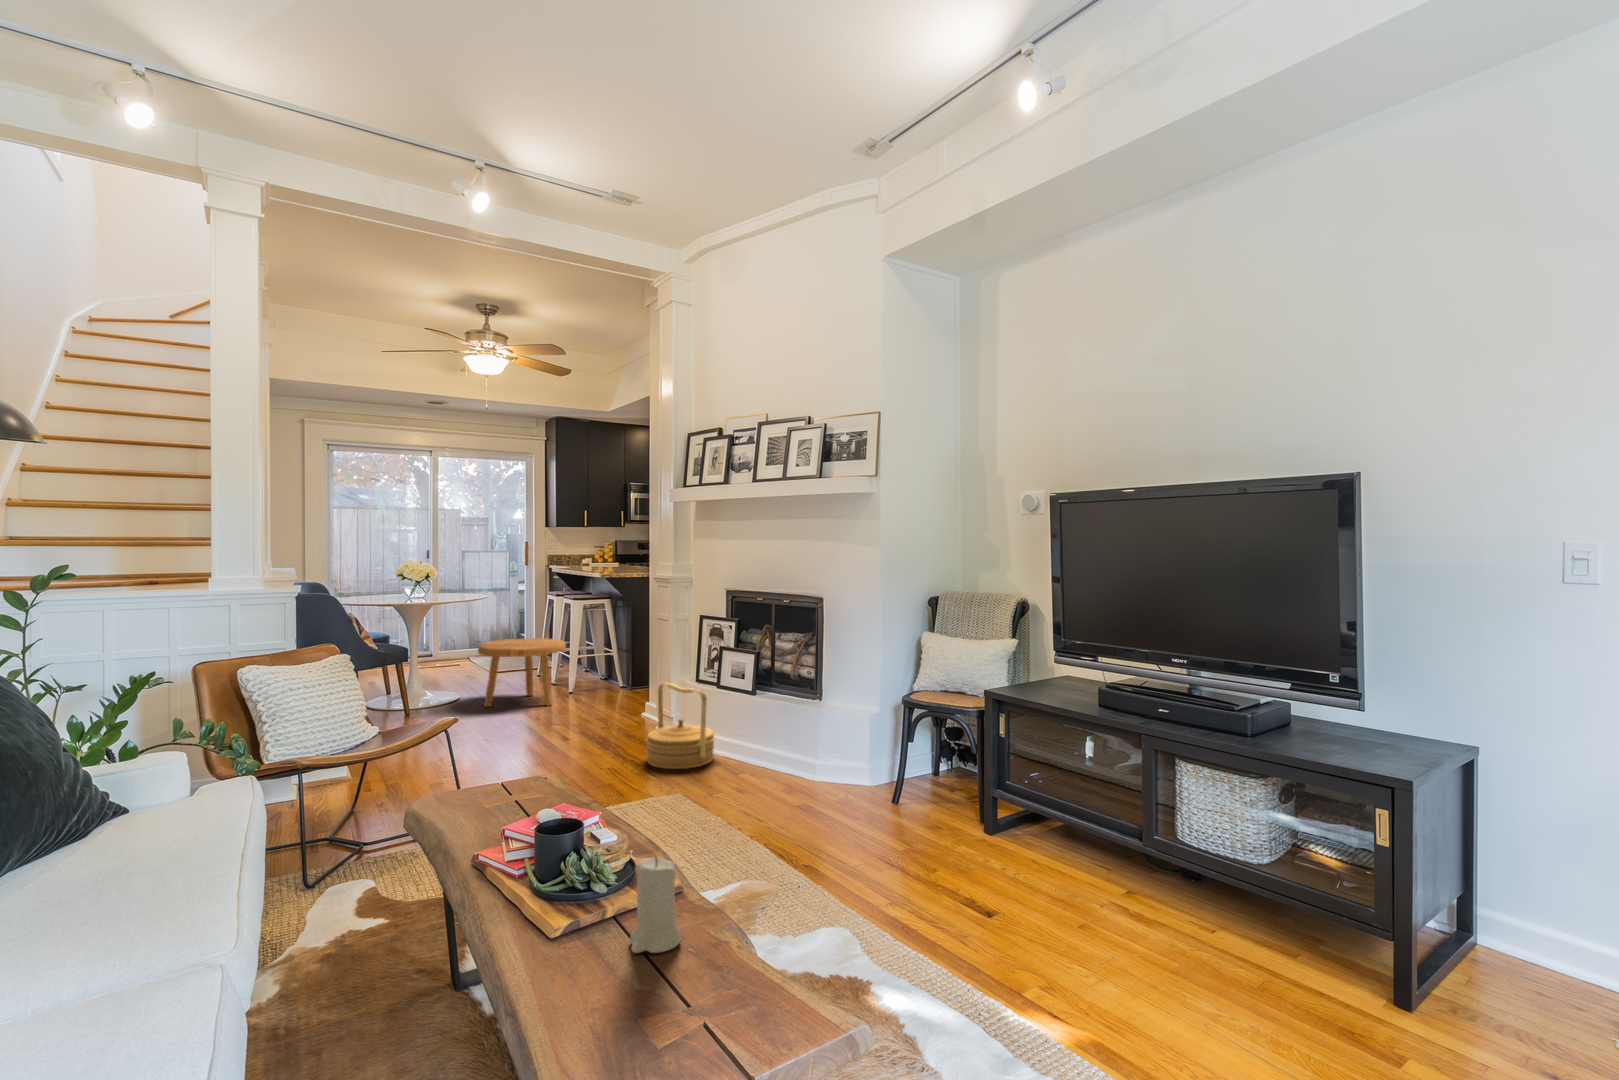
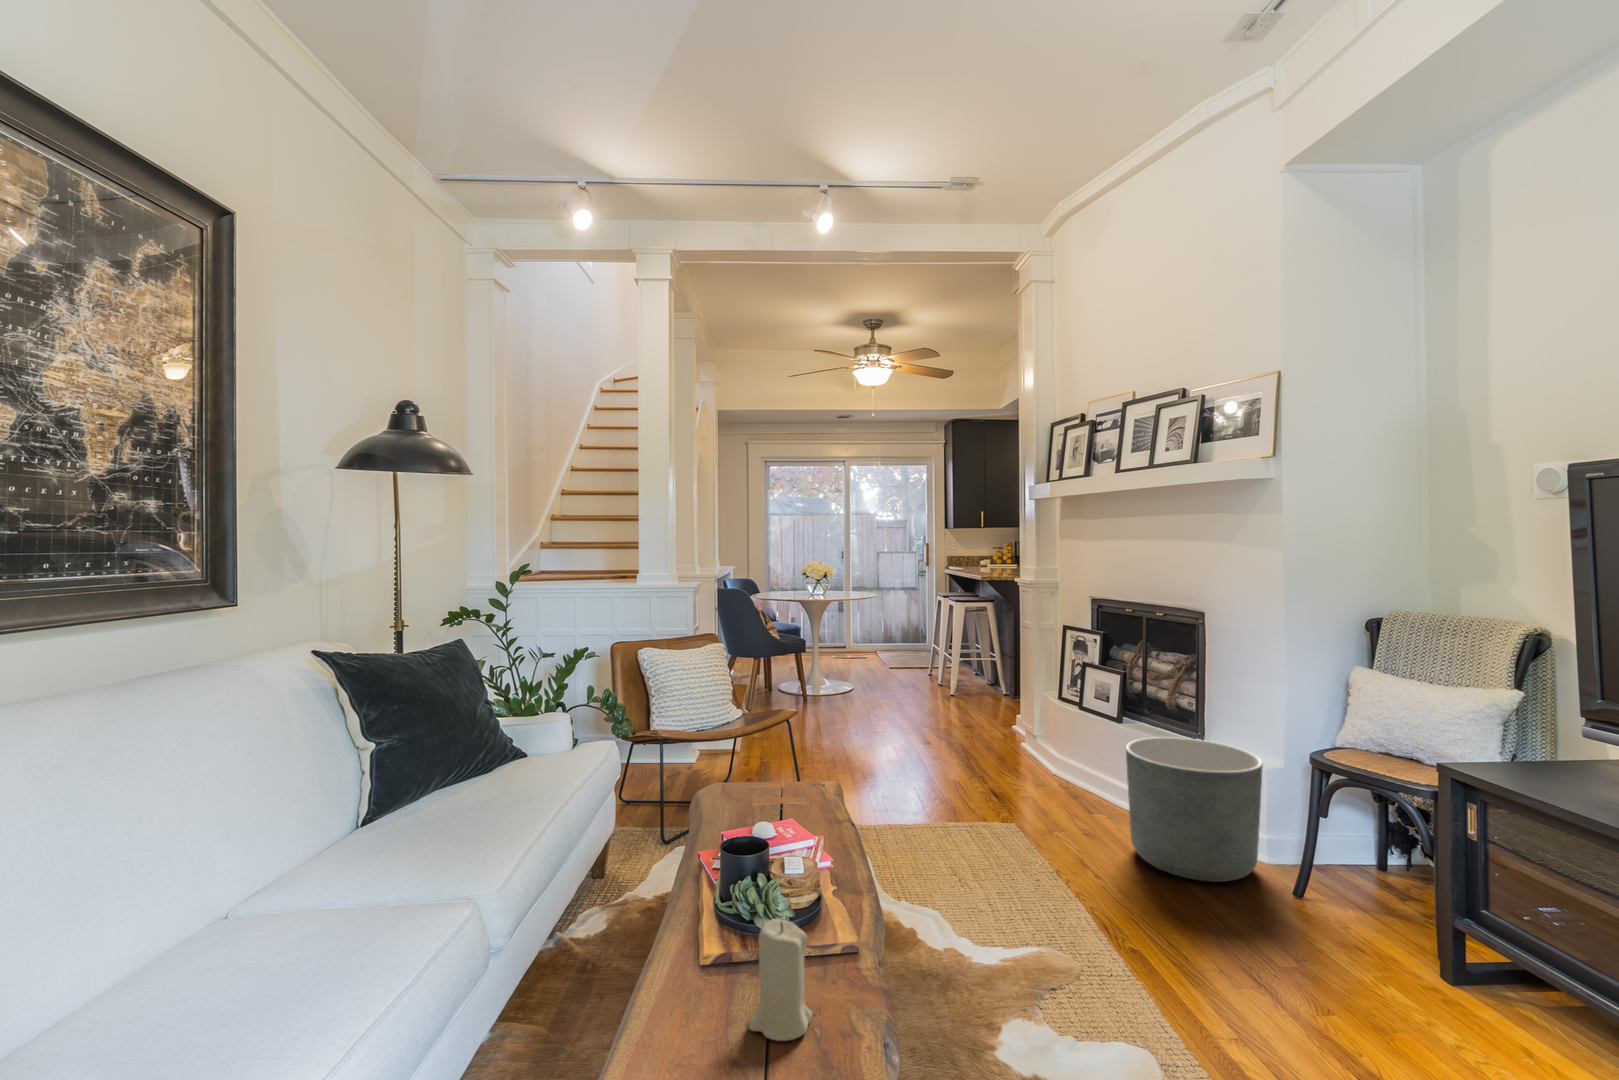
footstool: present [478,638,566,707] -> none [866,636,946,704]
woven basket: present [646,682,715,769] -> none [996,695,1075,794]
planter: none [773,700,870,808] -> present [1126,737,1263,882]

